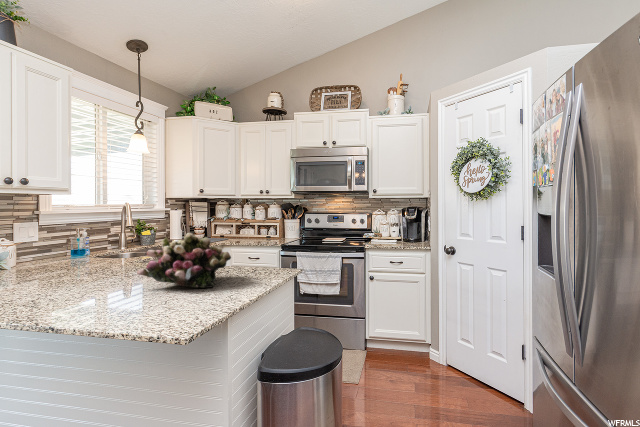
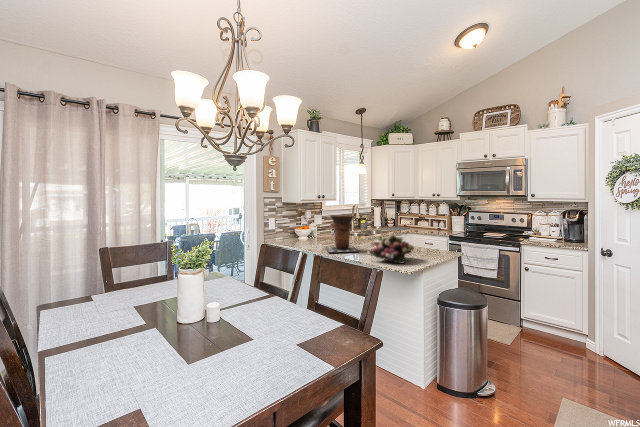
vase: none [53,204,130,279] -> present [325,215,359,252]

